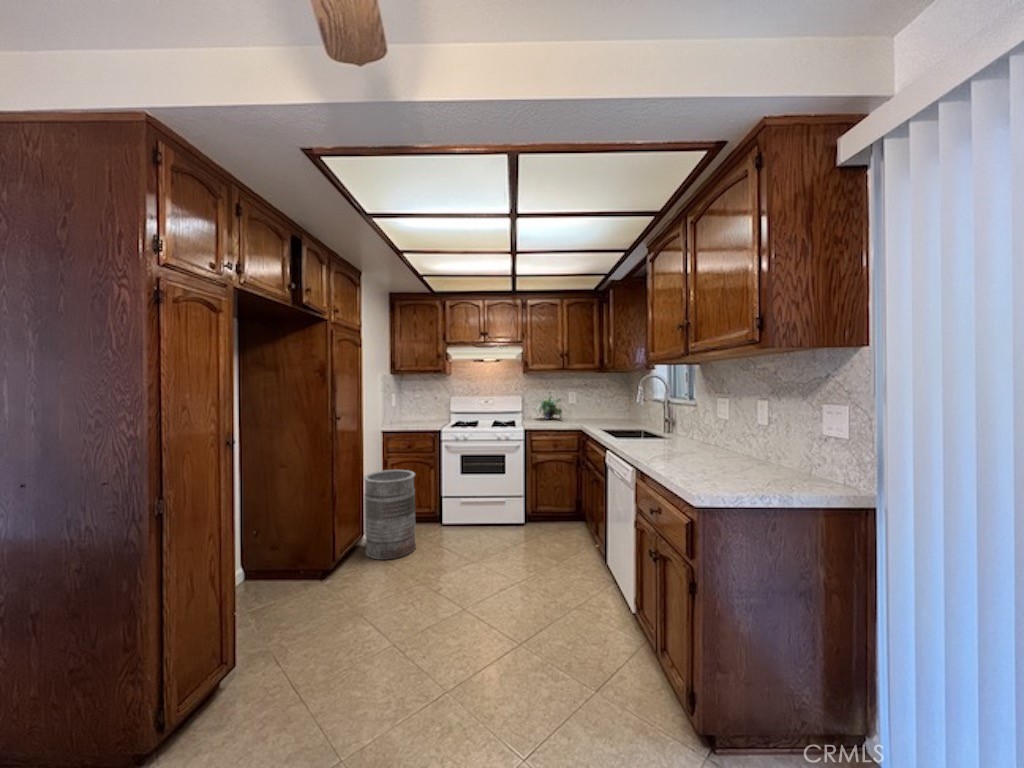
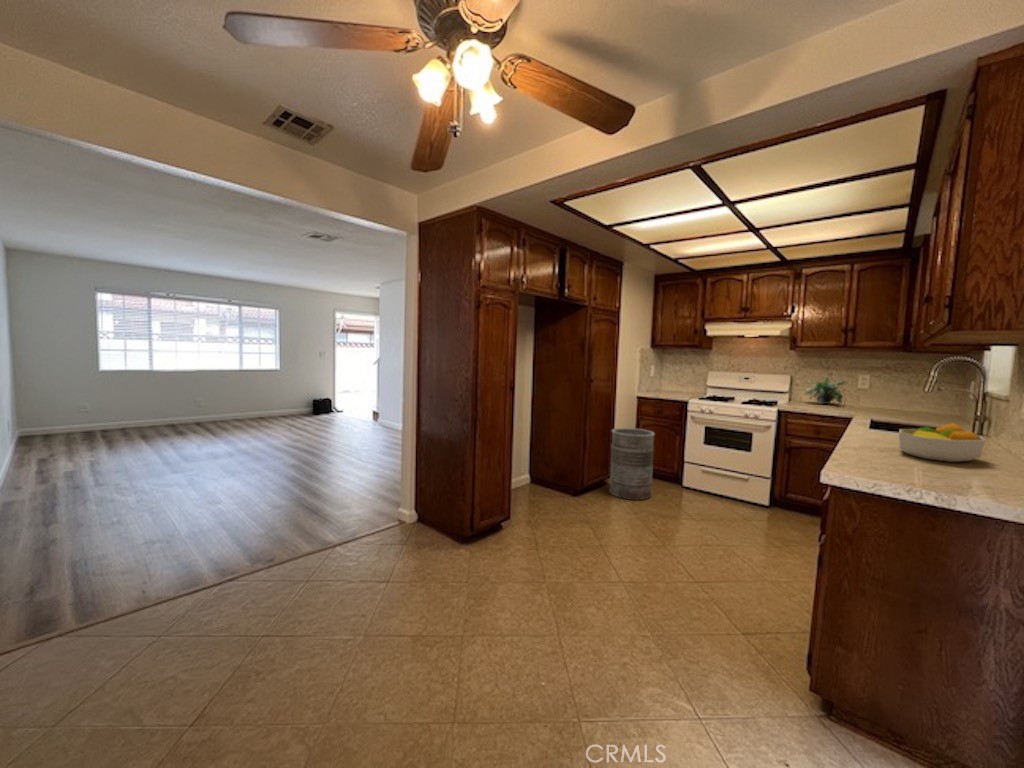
fruit bowl: none [669,439,725,474] -> present [899,423,985,462]

